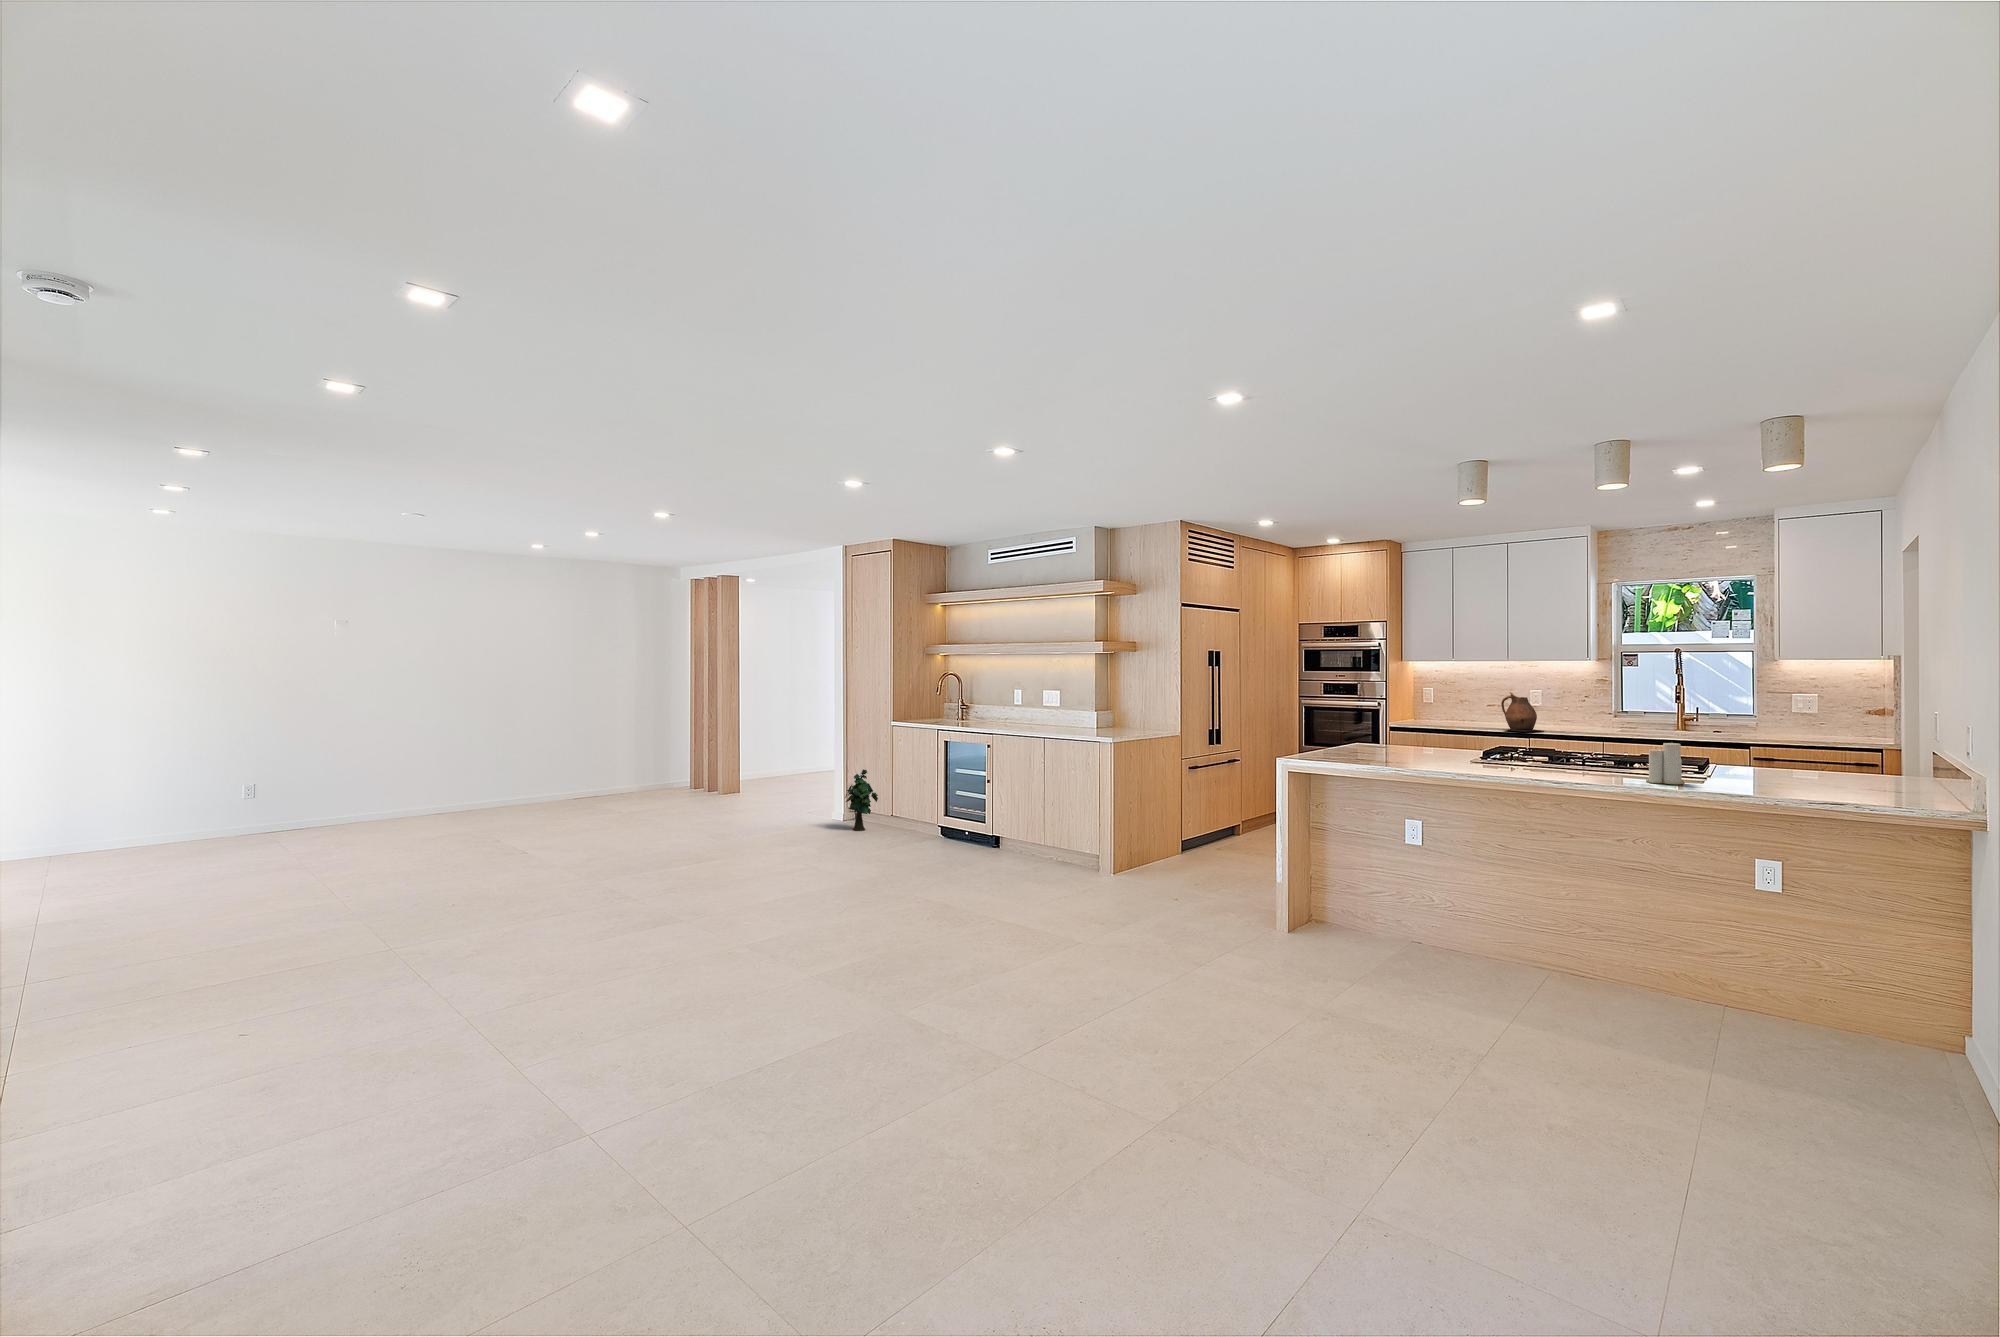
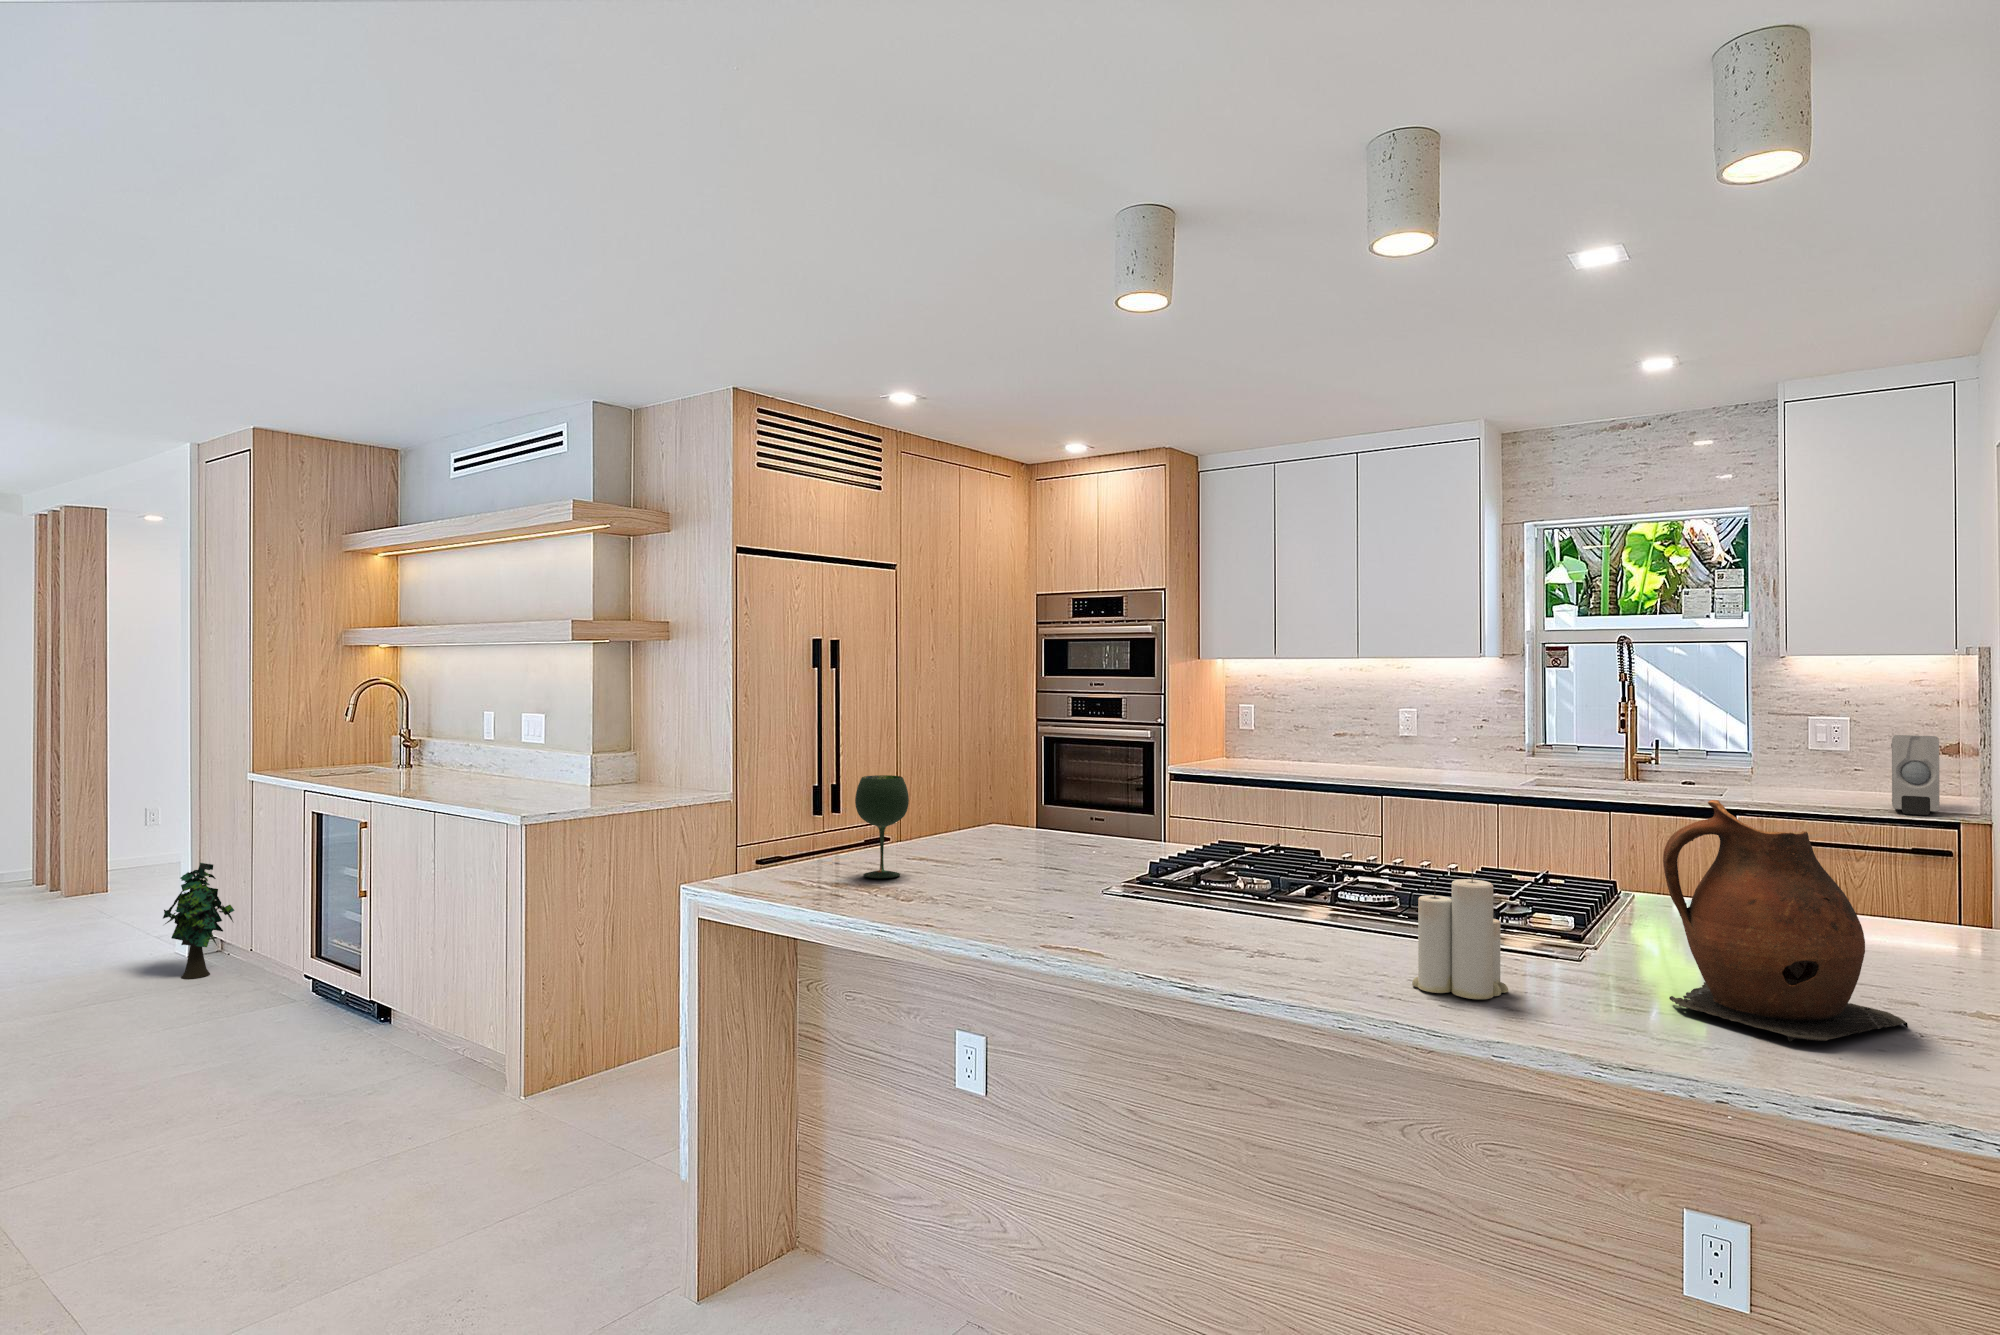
ceramic pitcher: present [1501,692,1542,732] -> present [1663,800,1908,1041]
soap dispenser: none [1842,703,1869,745] -> present [1891,735,1940,815]
wine glass: none [1347,714,1372,758] -> present [855,775,909,878]

